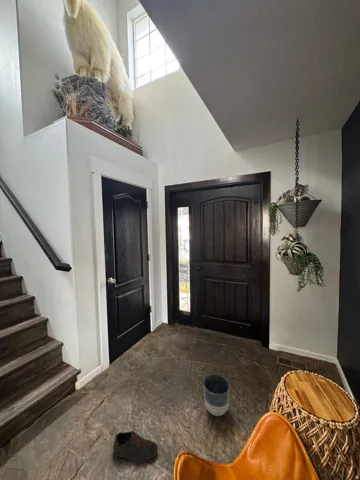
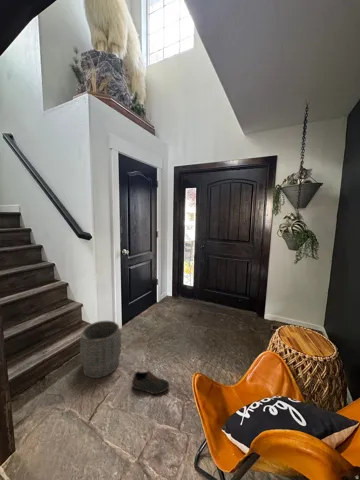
woven basket: none [53,365,103,441] -> present [80,321,121,378]
planter: present [203,374,230,416] -> none [207,333,230,365]

